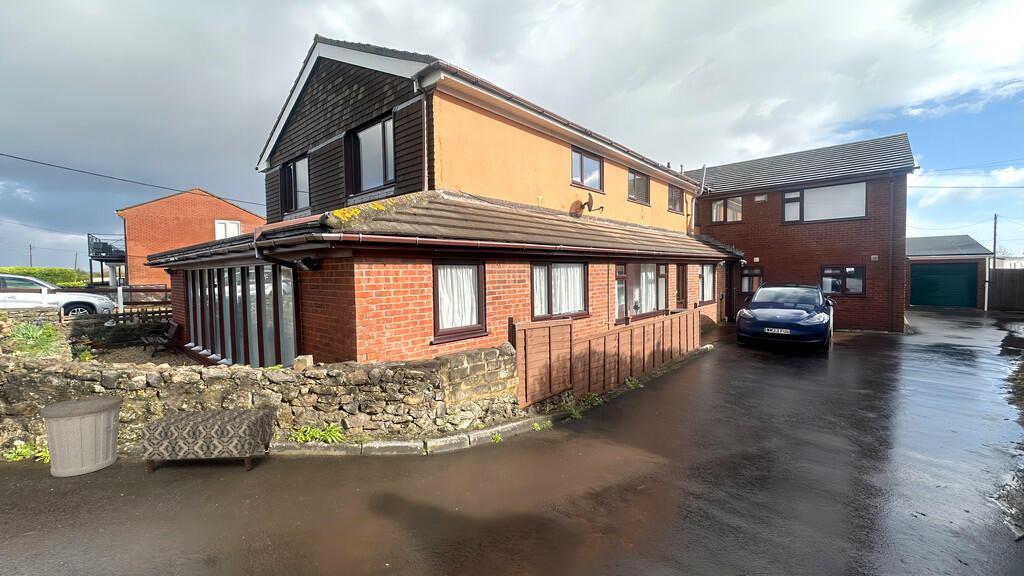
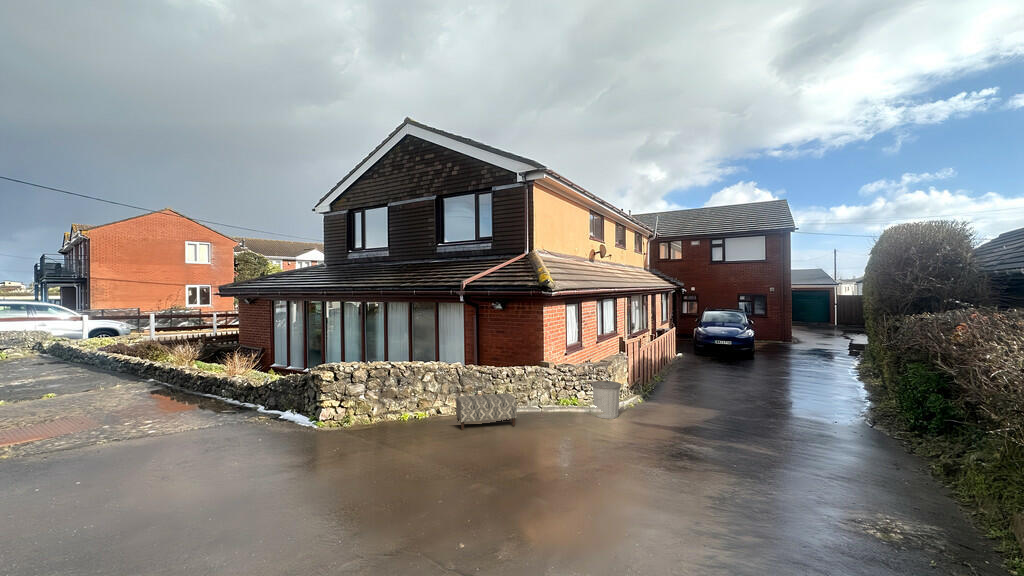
trash can: present [40,396,123,477] -> present [592,380,621,419]

